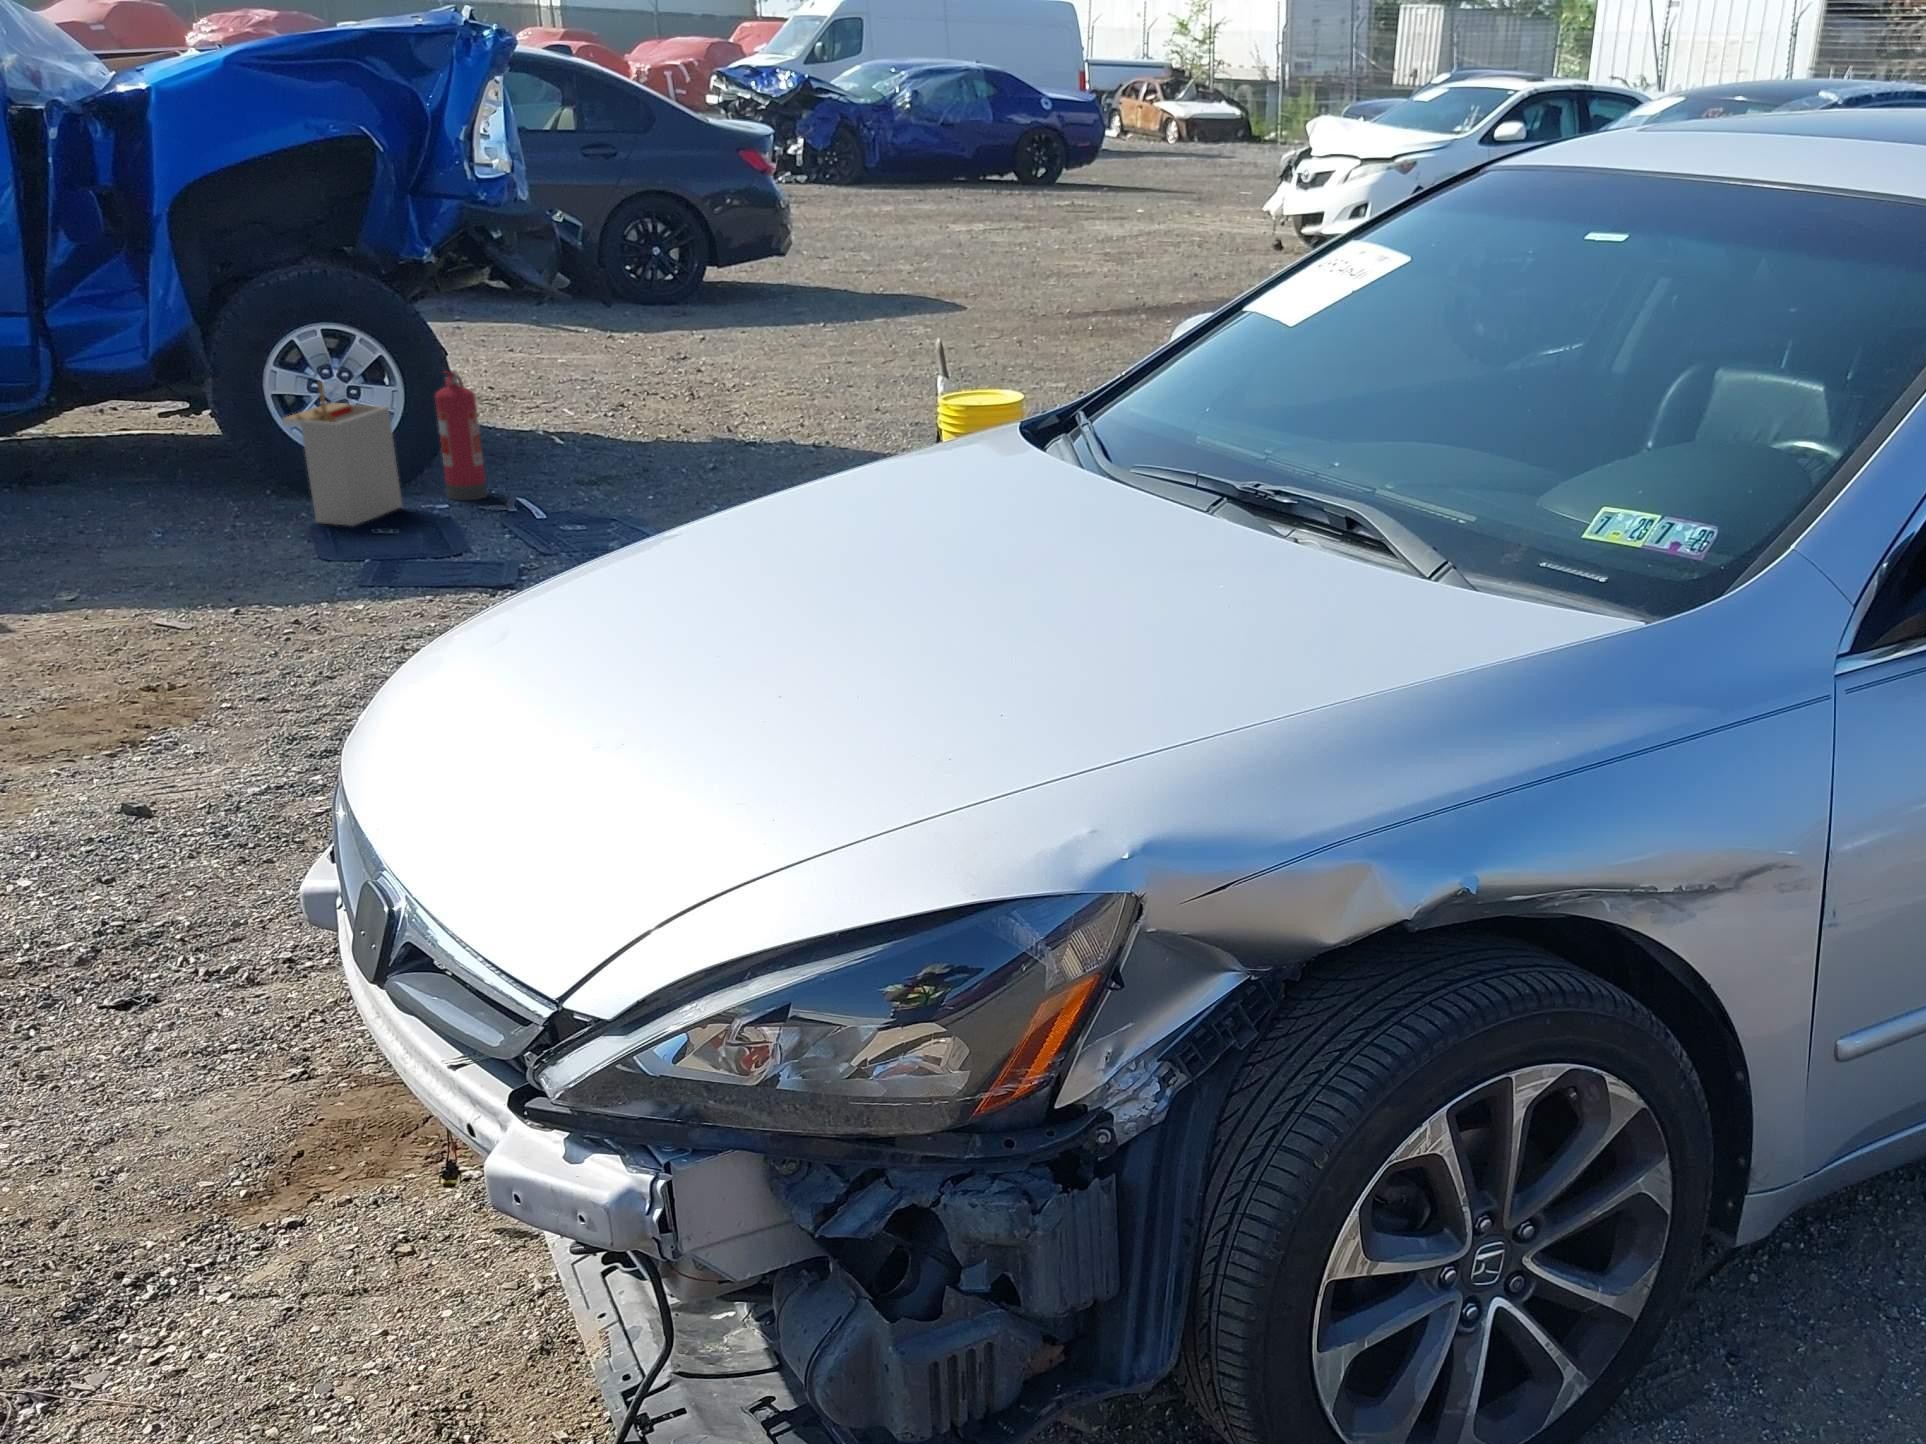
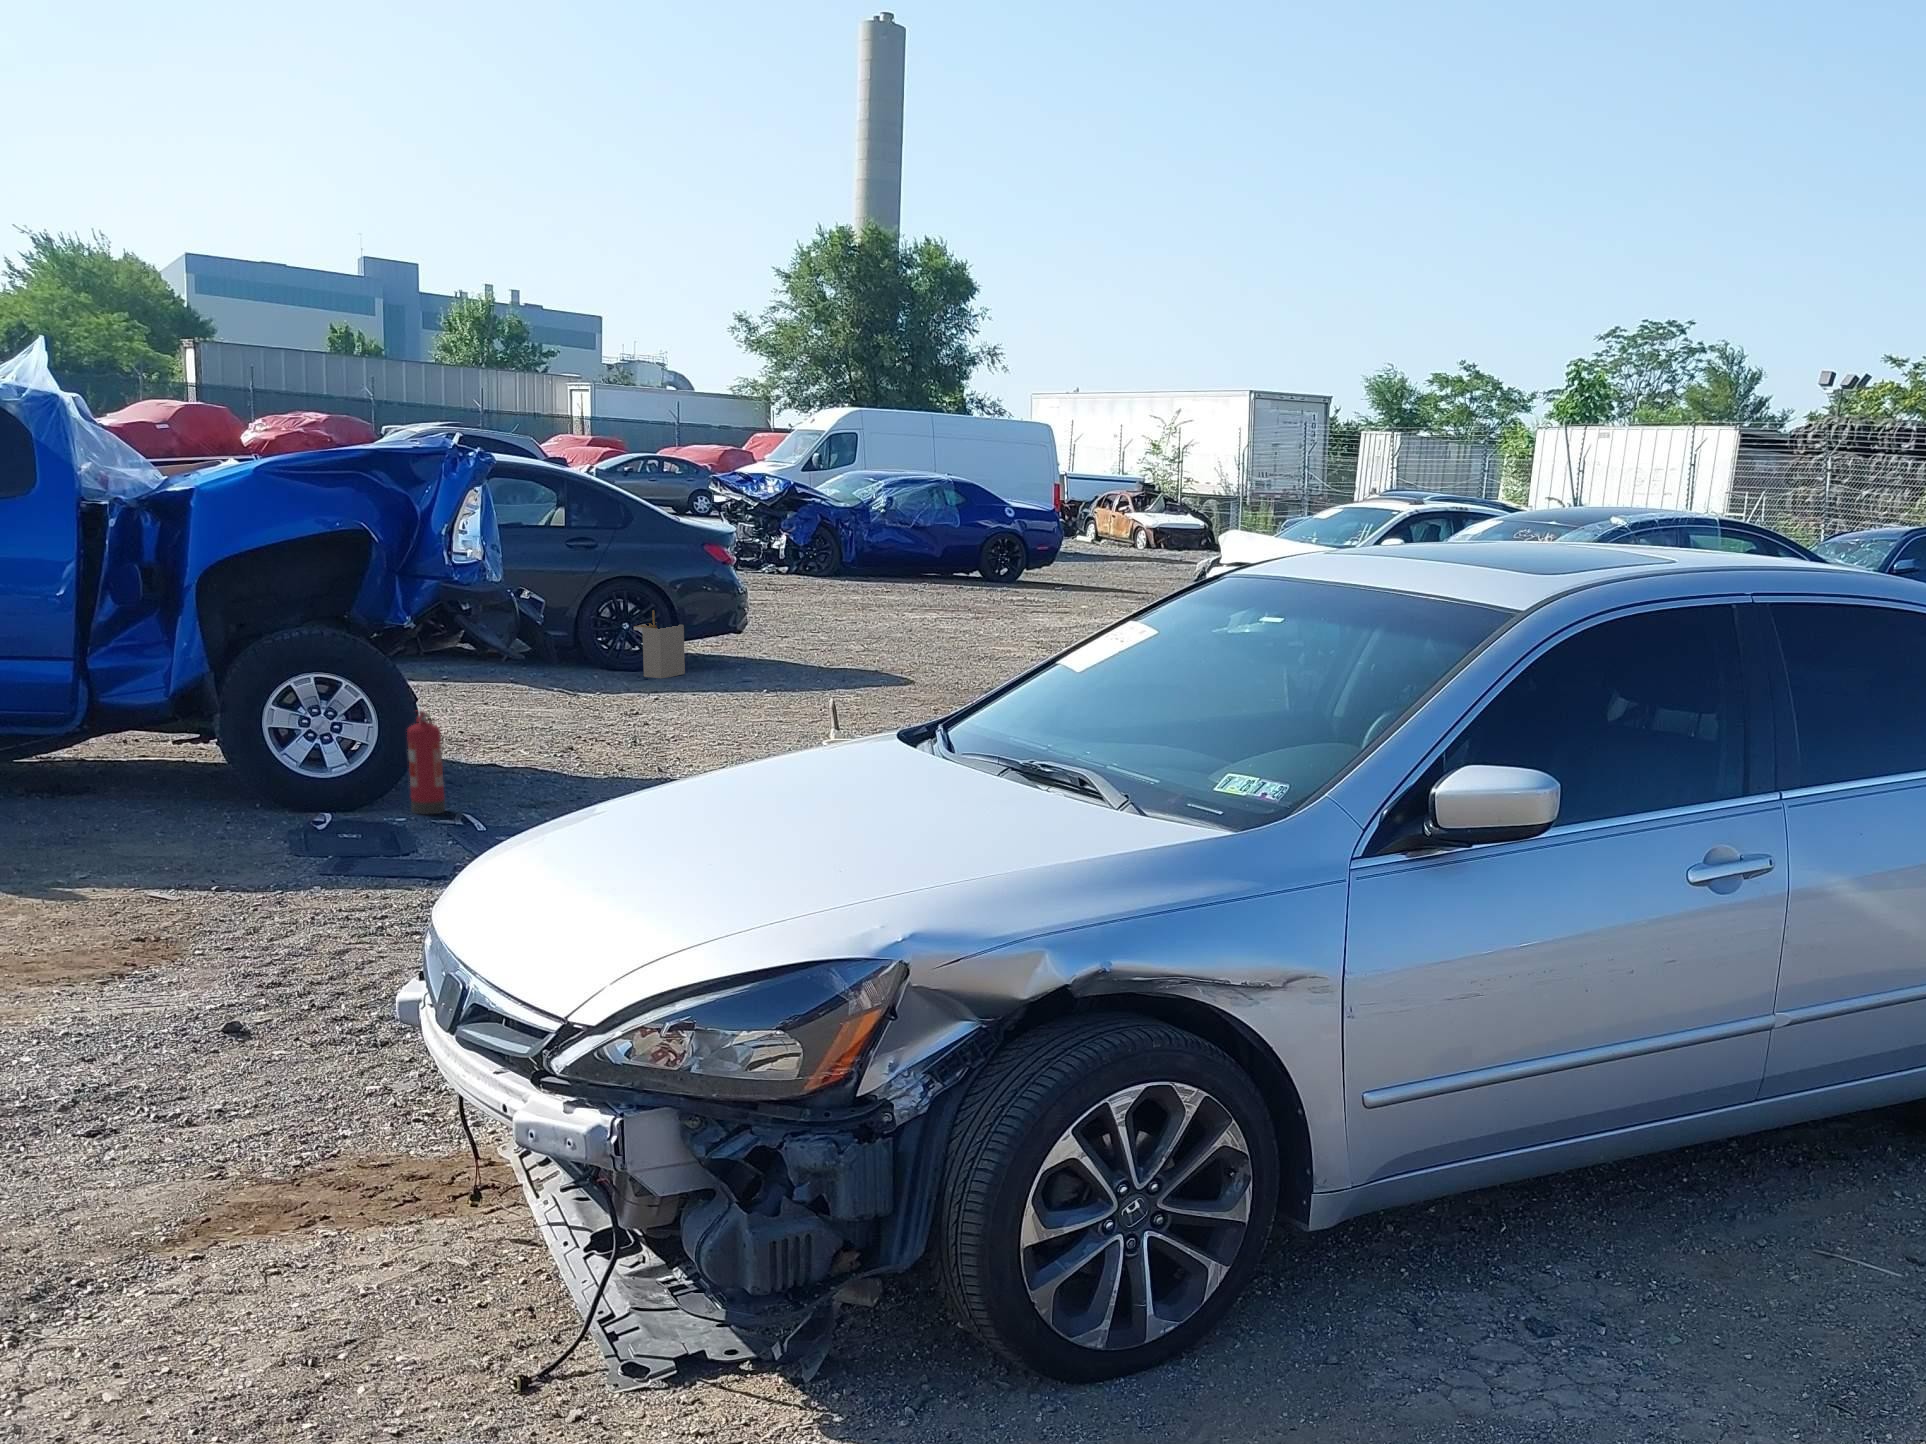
storage bin: present [282,381,402,526] -> present [634,610,685,678]

